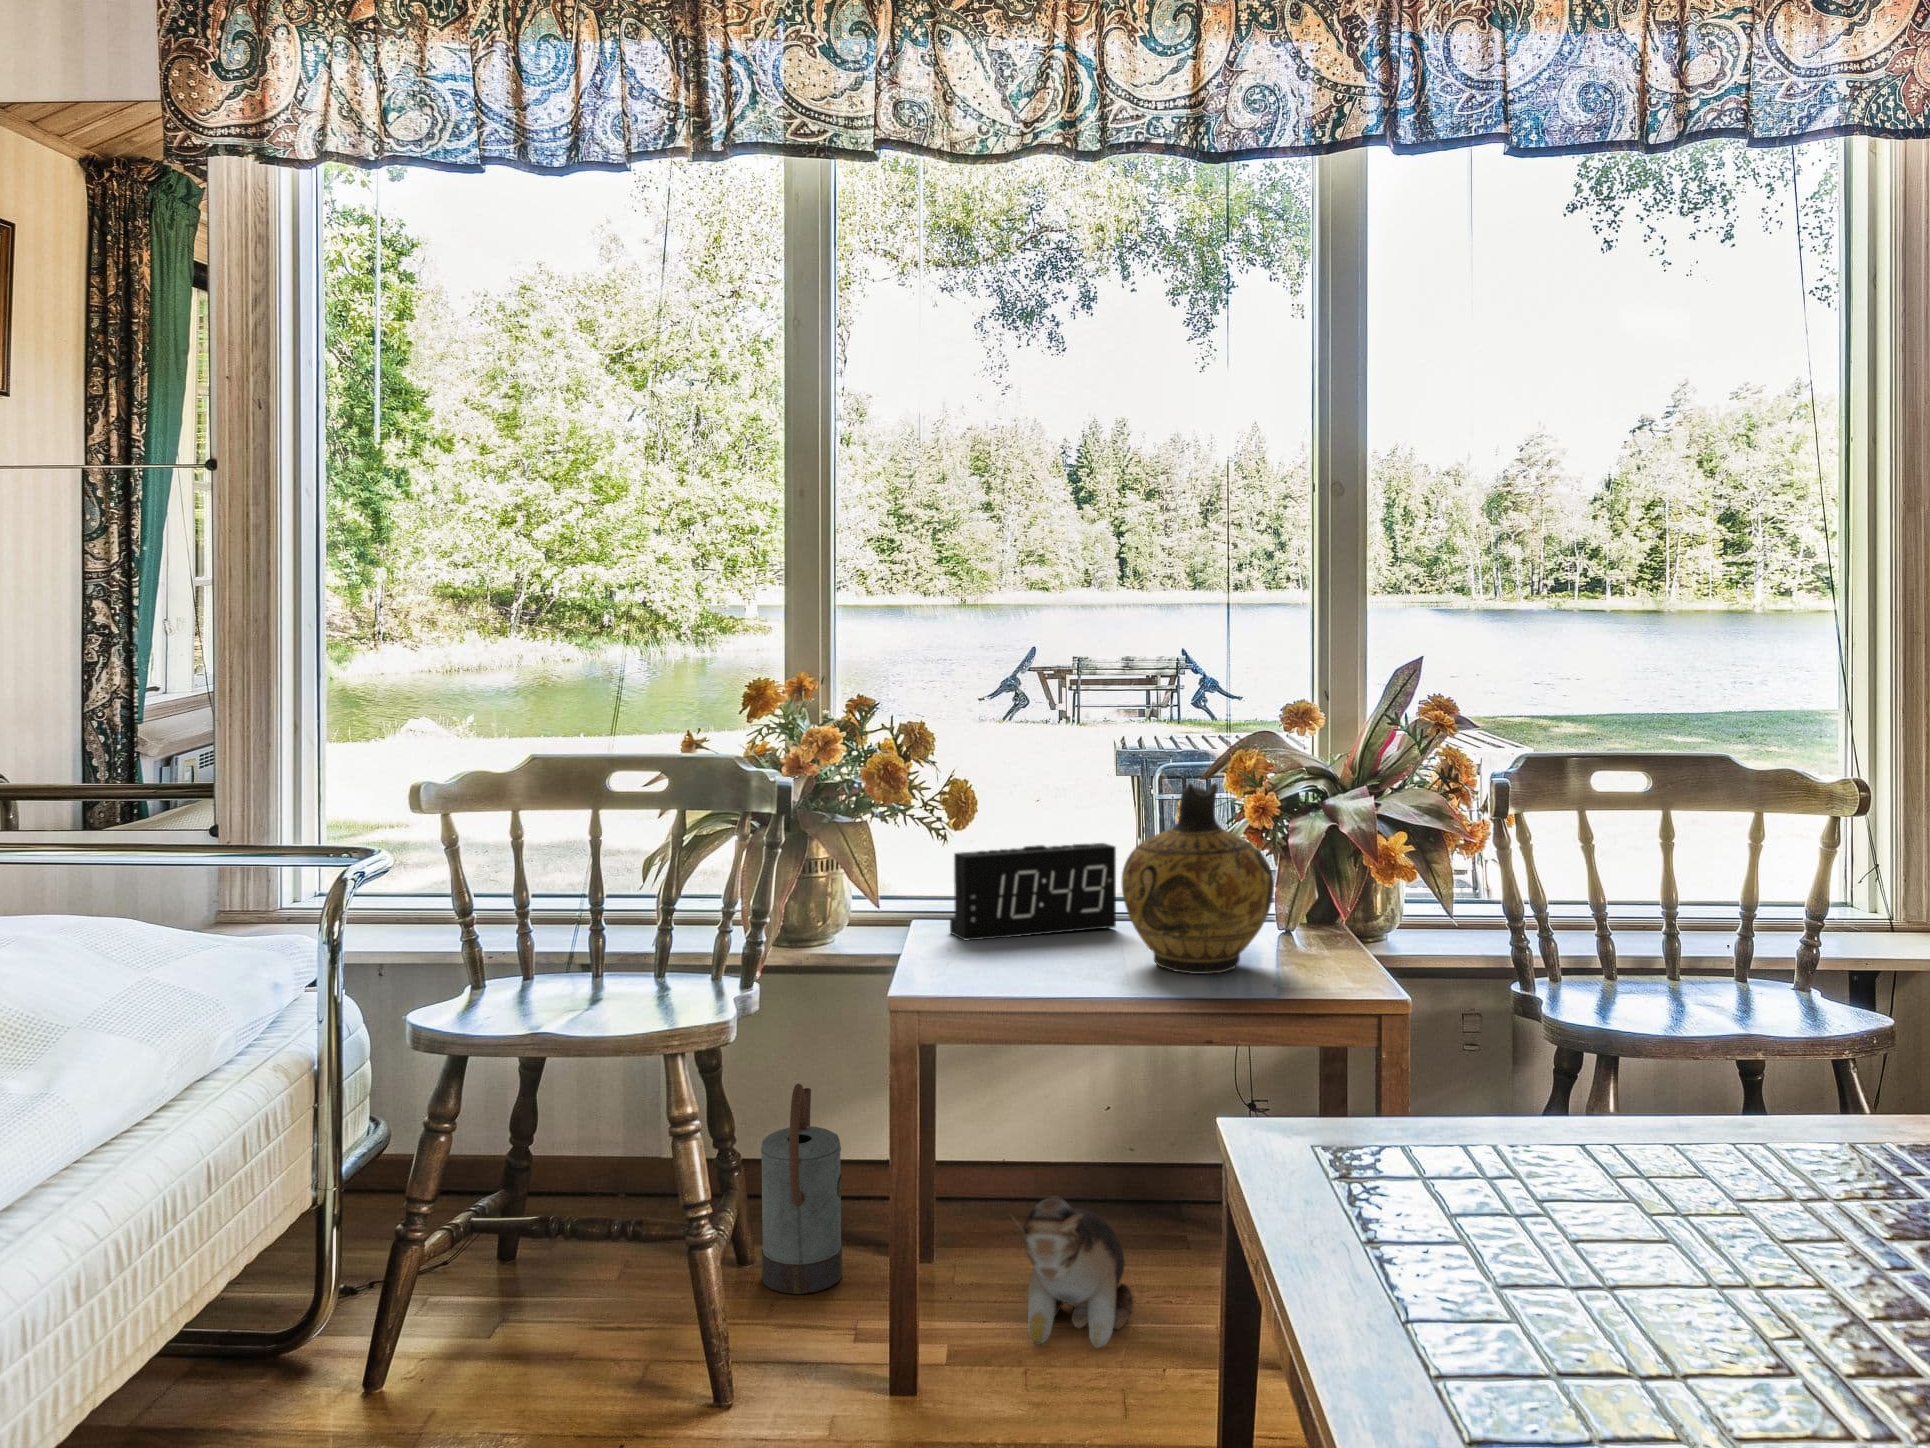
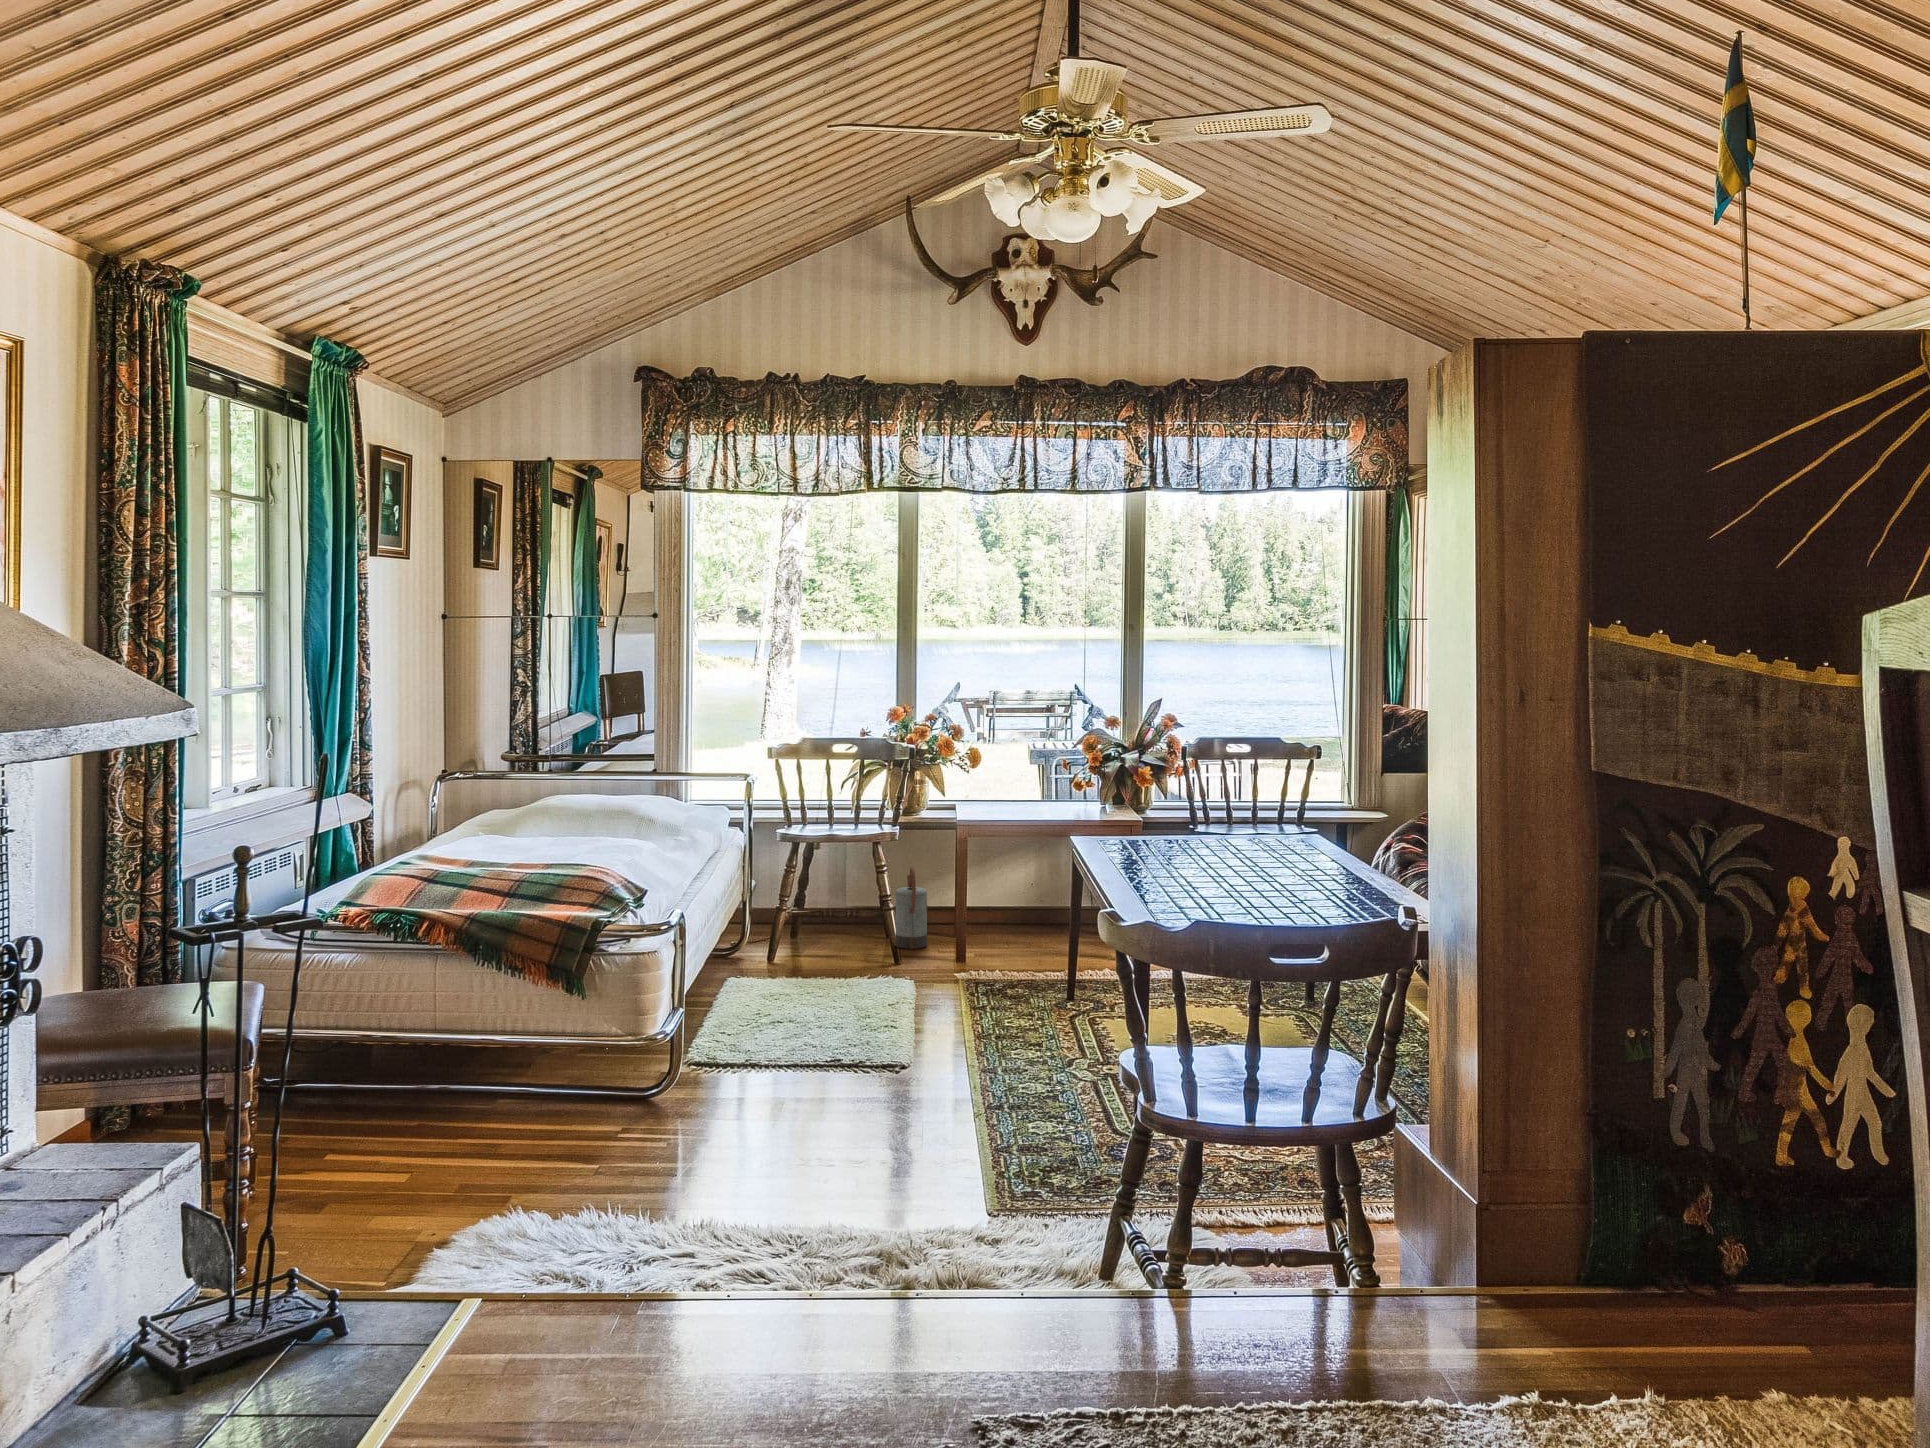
ceramic jug: present [1122,783,1274,974] -> none [1041,748,1099,820]
alarm clock: present [950,843,1116,940] -> none [969,775,1037,813]
plush toy: present [1011,1196,1133,1348] -> none [999,901,1044,958]

